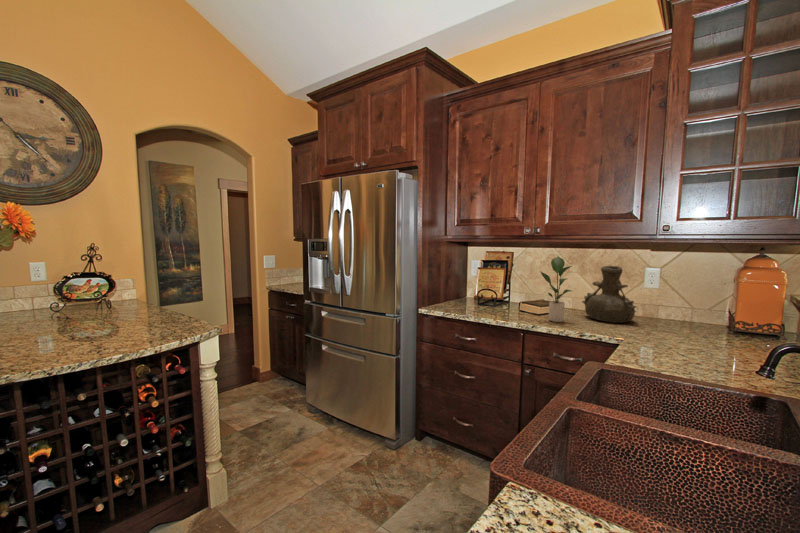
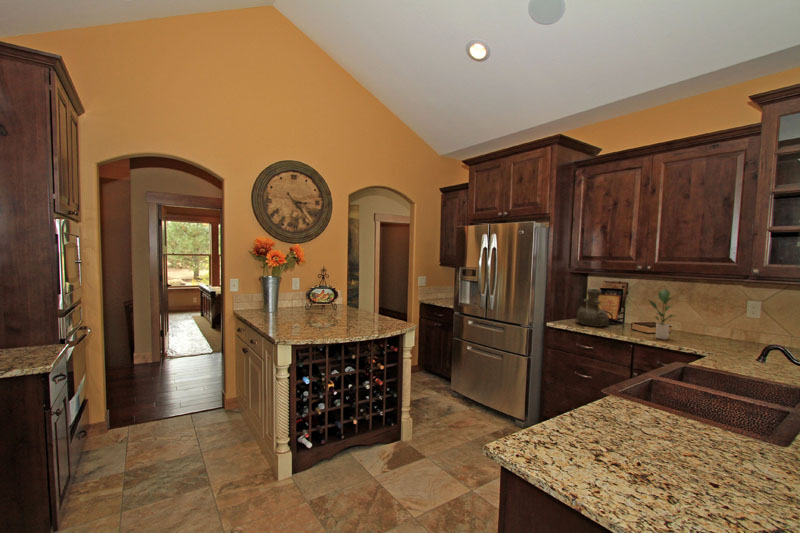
vase: present [582,266,637,323] -> present [577,289,609,327]

